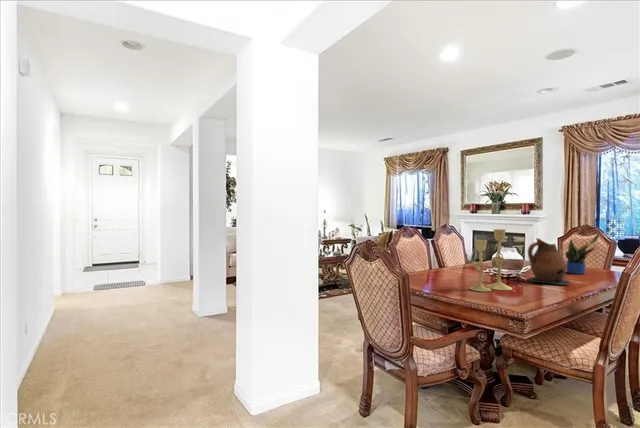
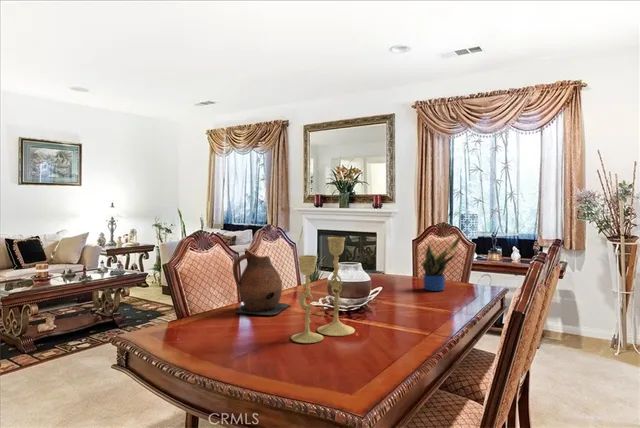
ceramic pitcher: present [528,238,569,285] -> present [232,248,290,316]

